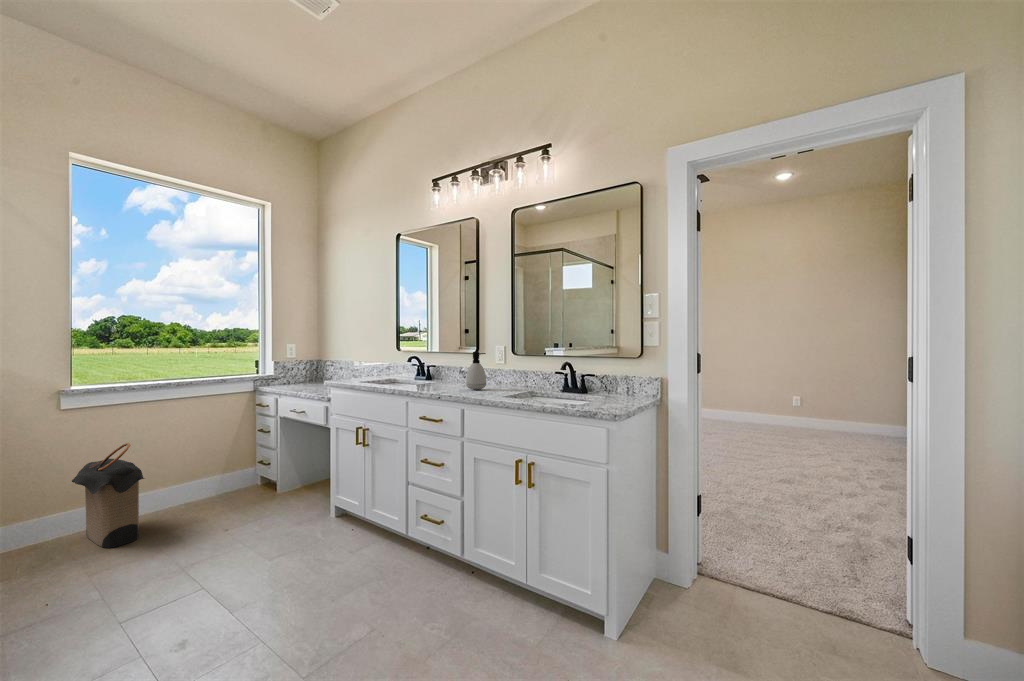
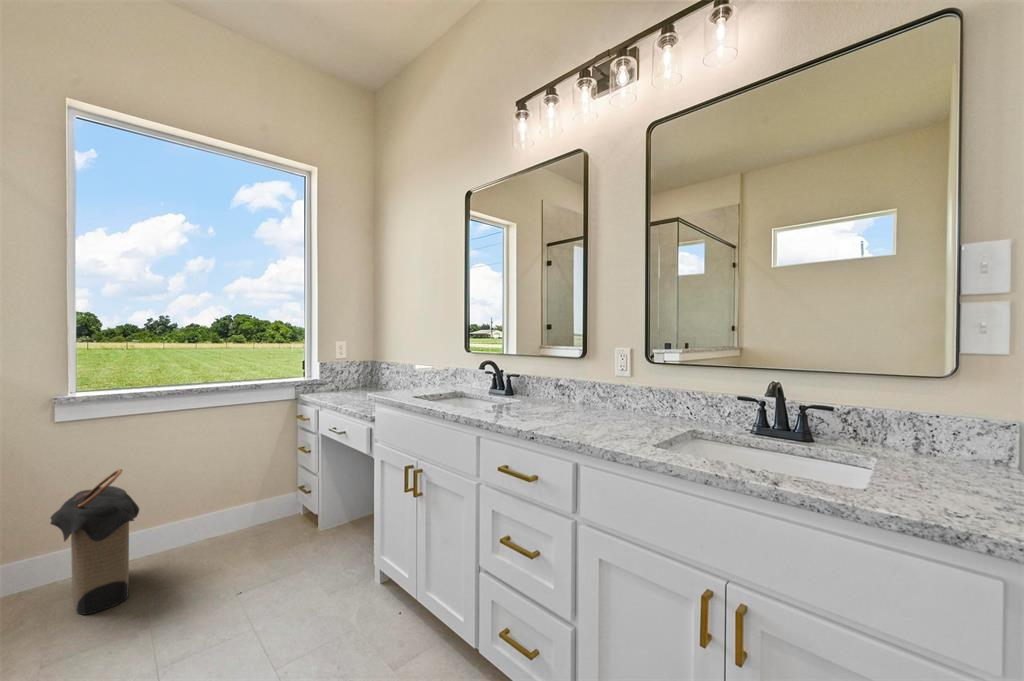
soap dispenser: present [466,351,486,390] -> none [573,356,607,420]

